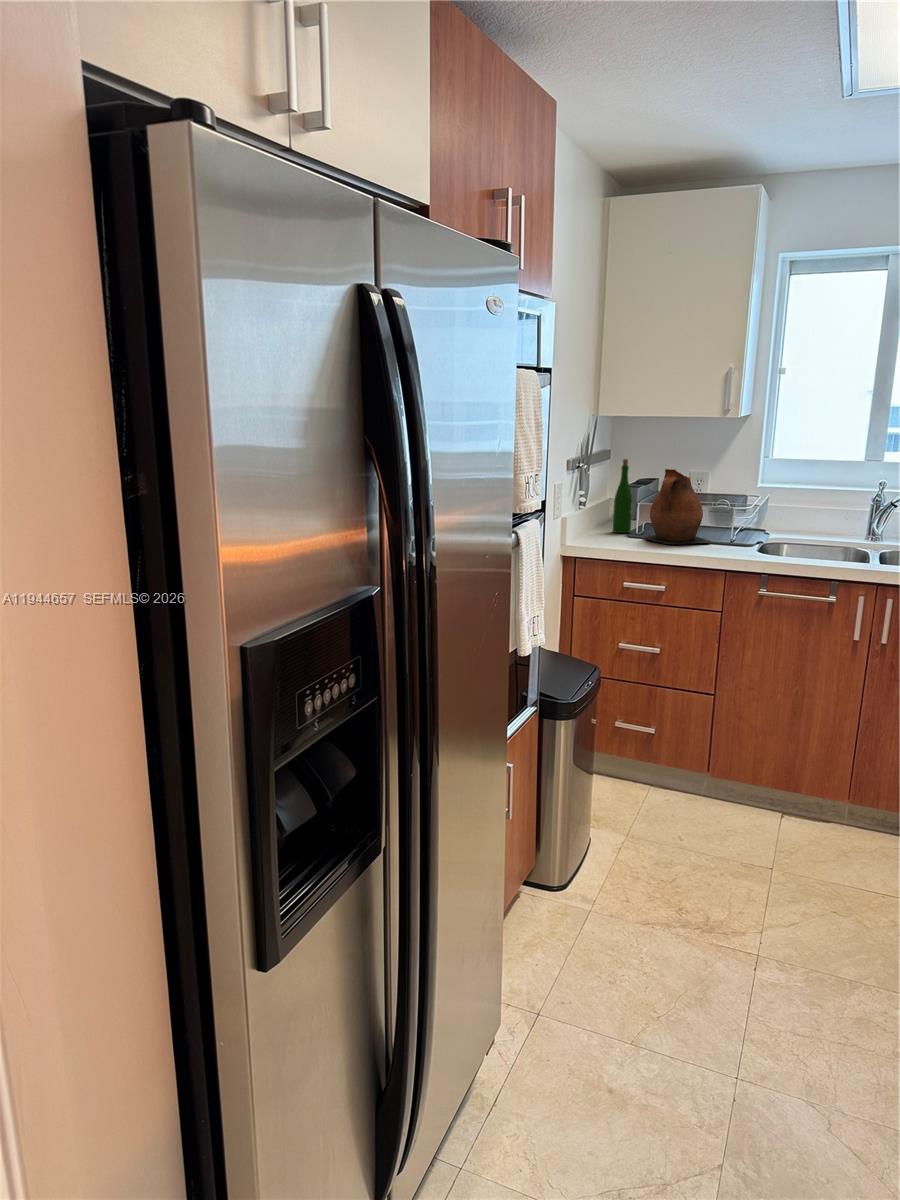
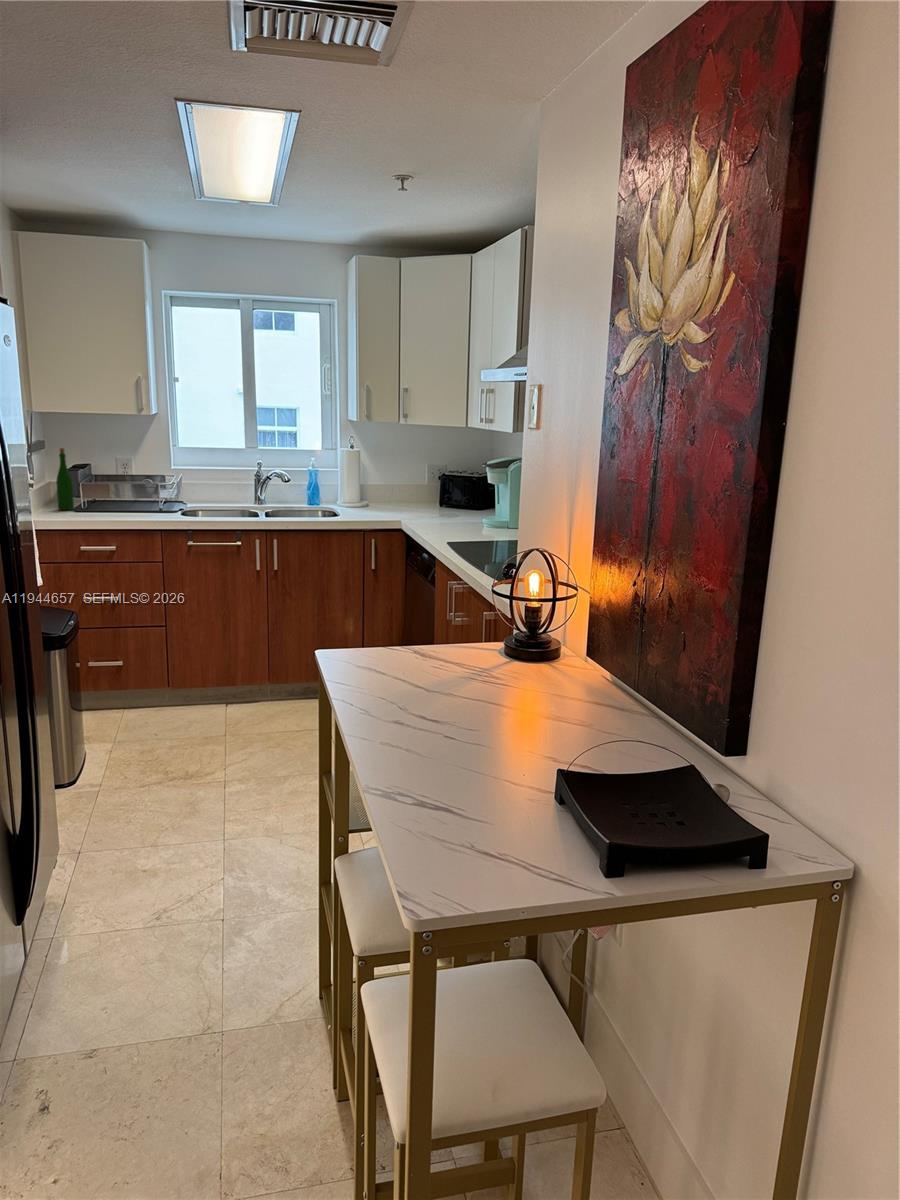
ceramic pitcher: present [644,469,711,544] -> none [86,455,144,515]

